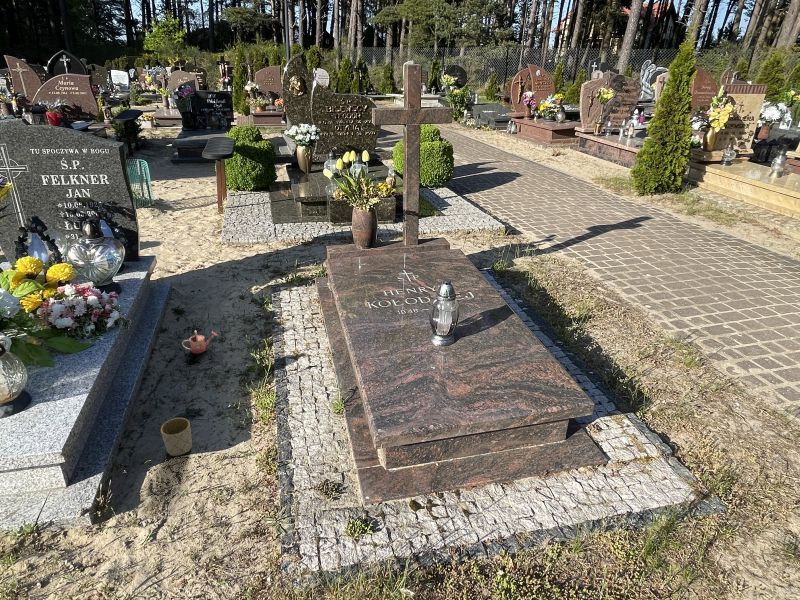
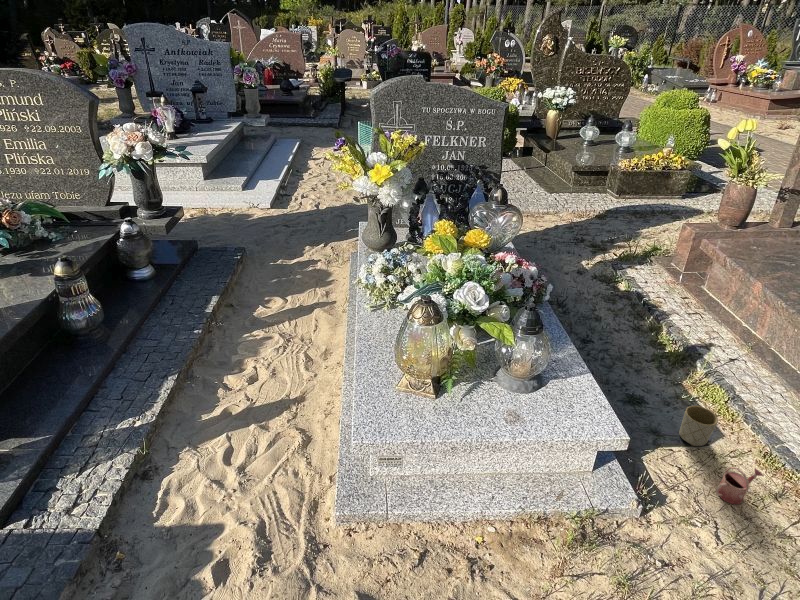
watering can: present [182,330,217,354] -> present [716,467,763,504]

